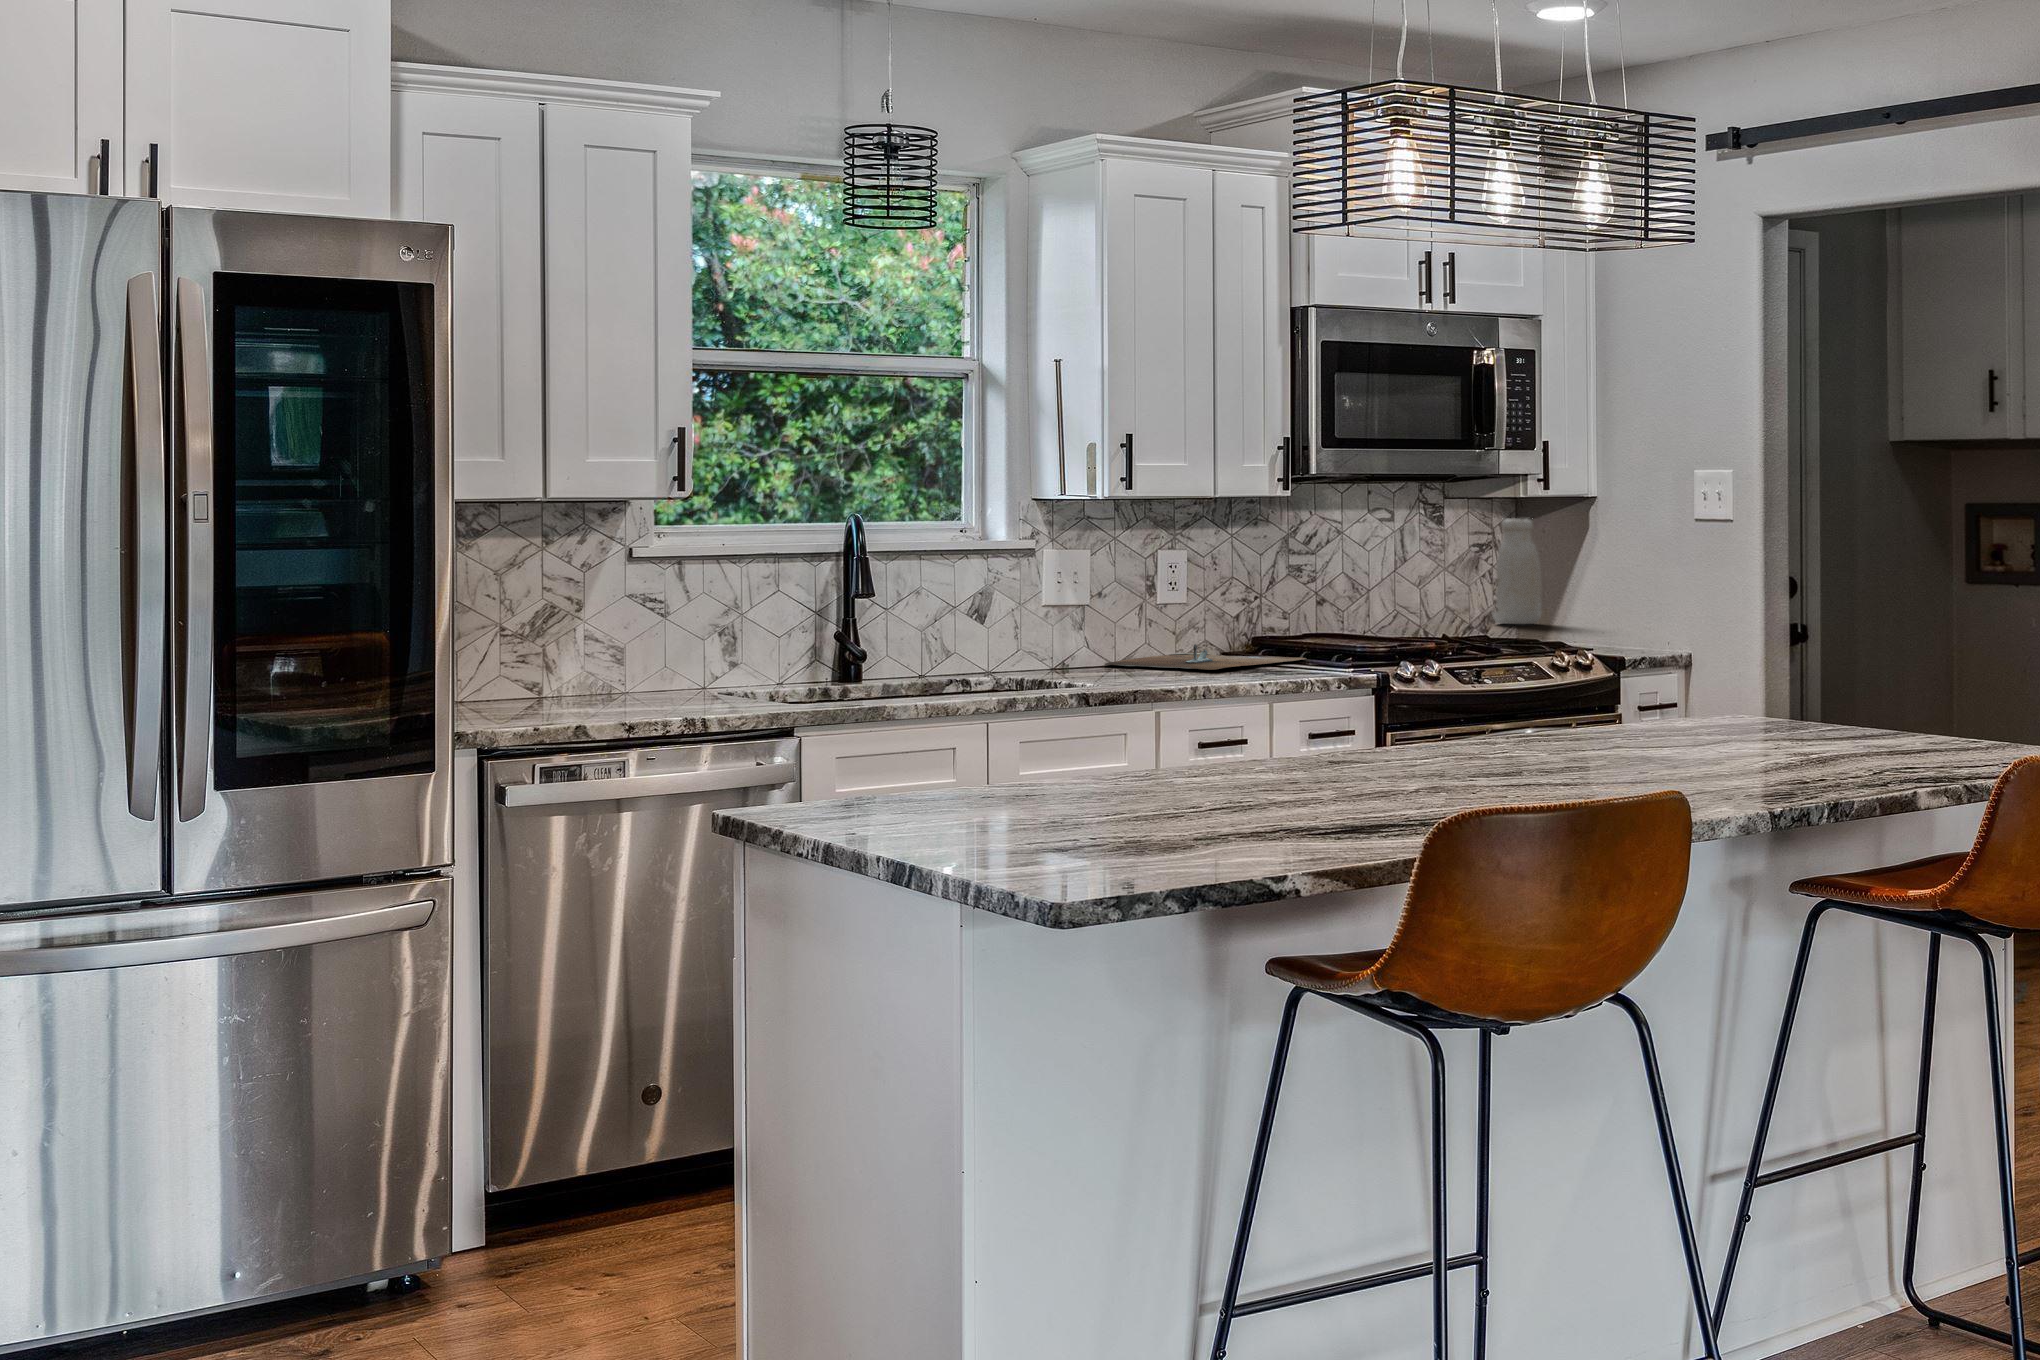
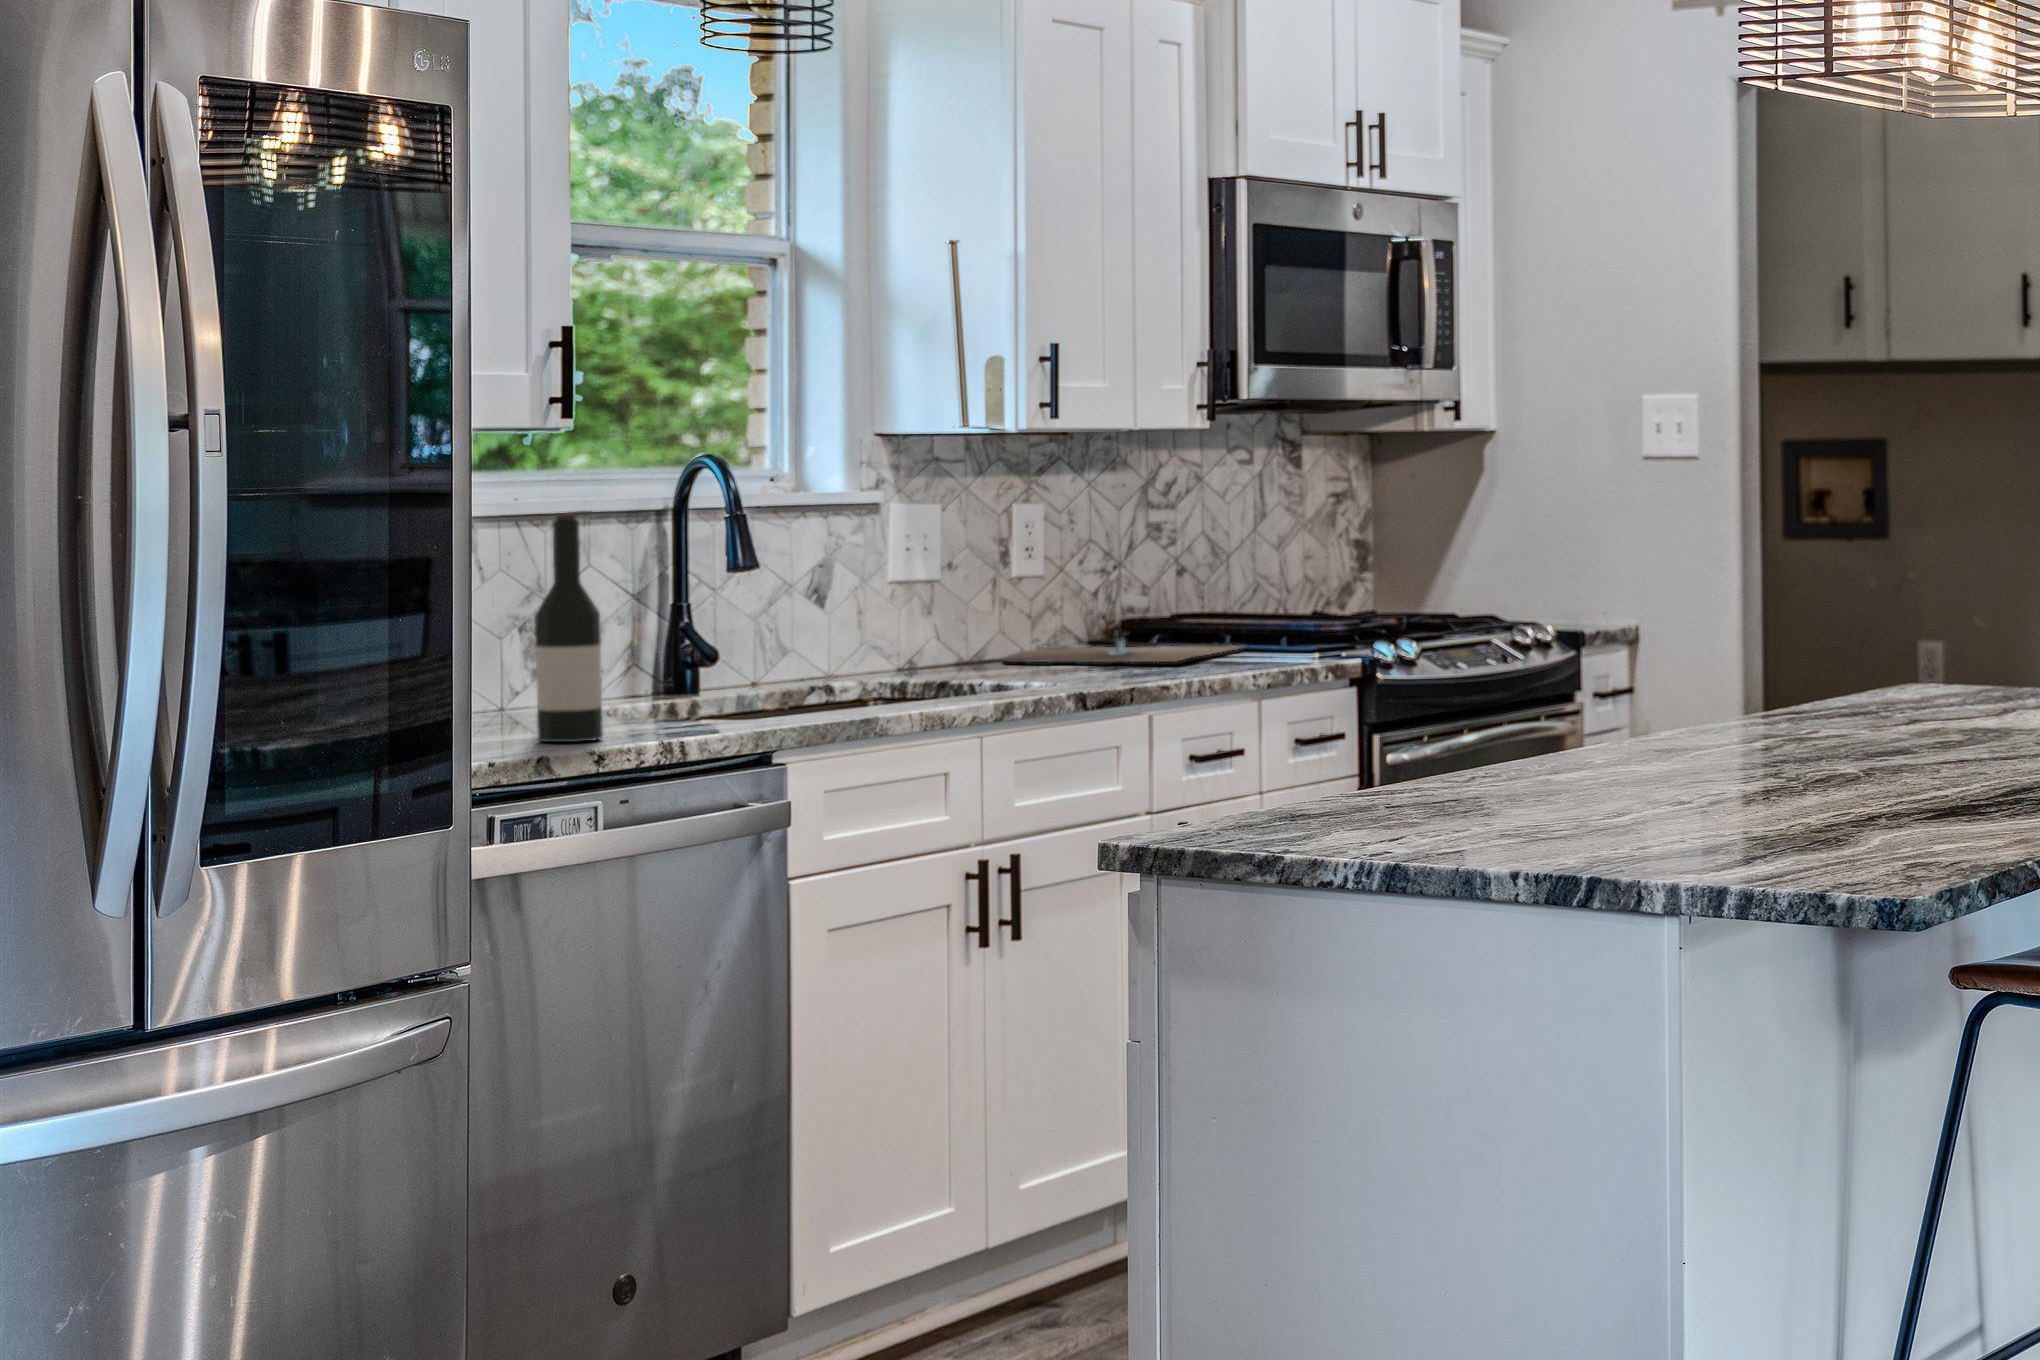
jar: present [1492,518,1541,624] -> none [1333,460,1408,601]
wine bottle: none [628,556,671,715] -> present [535,513,603,742]

